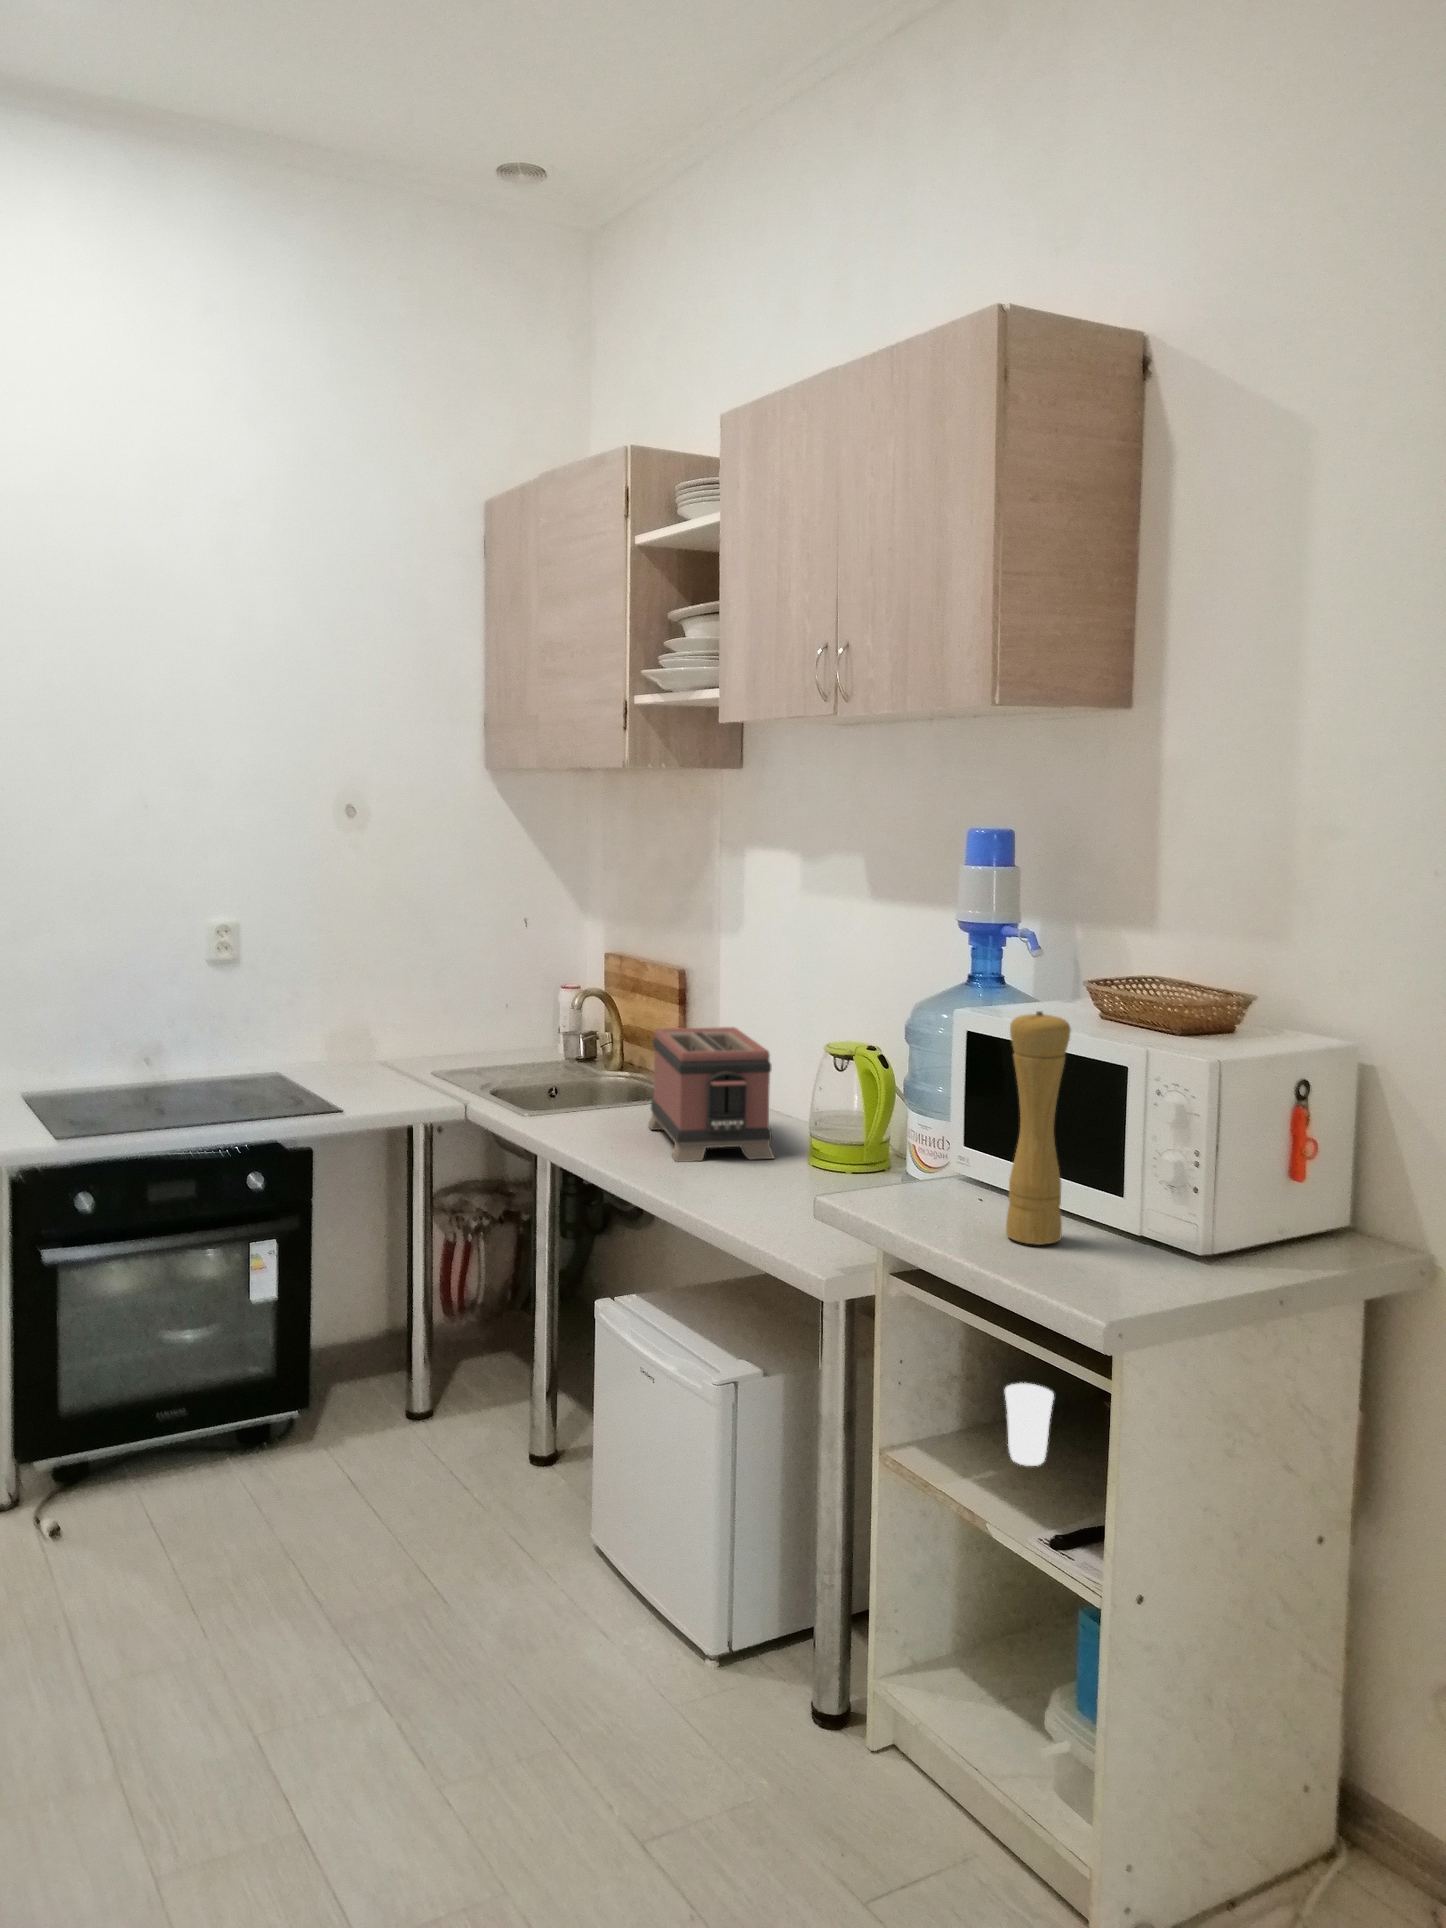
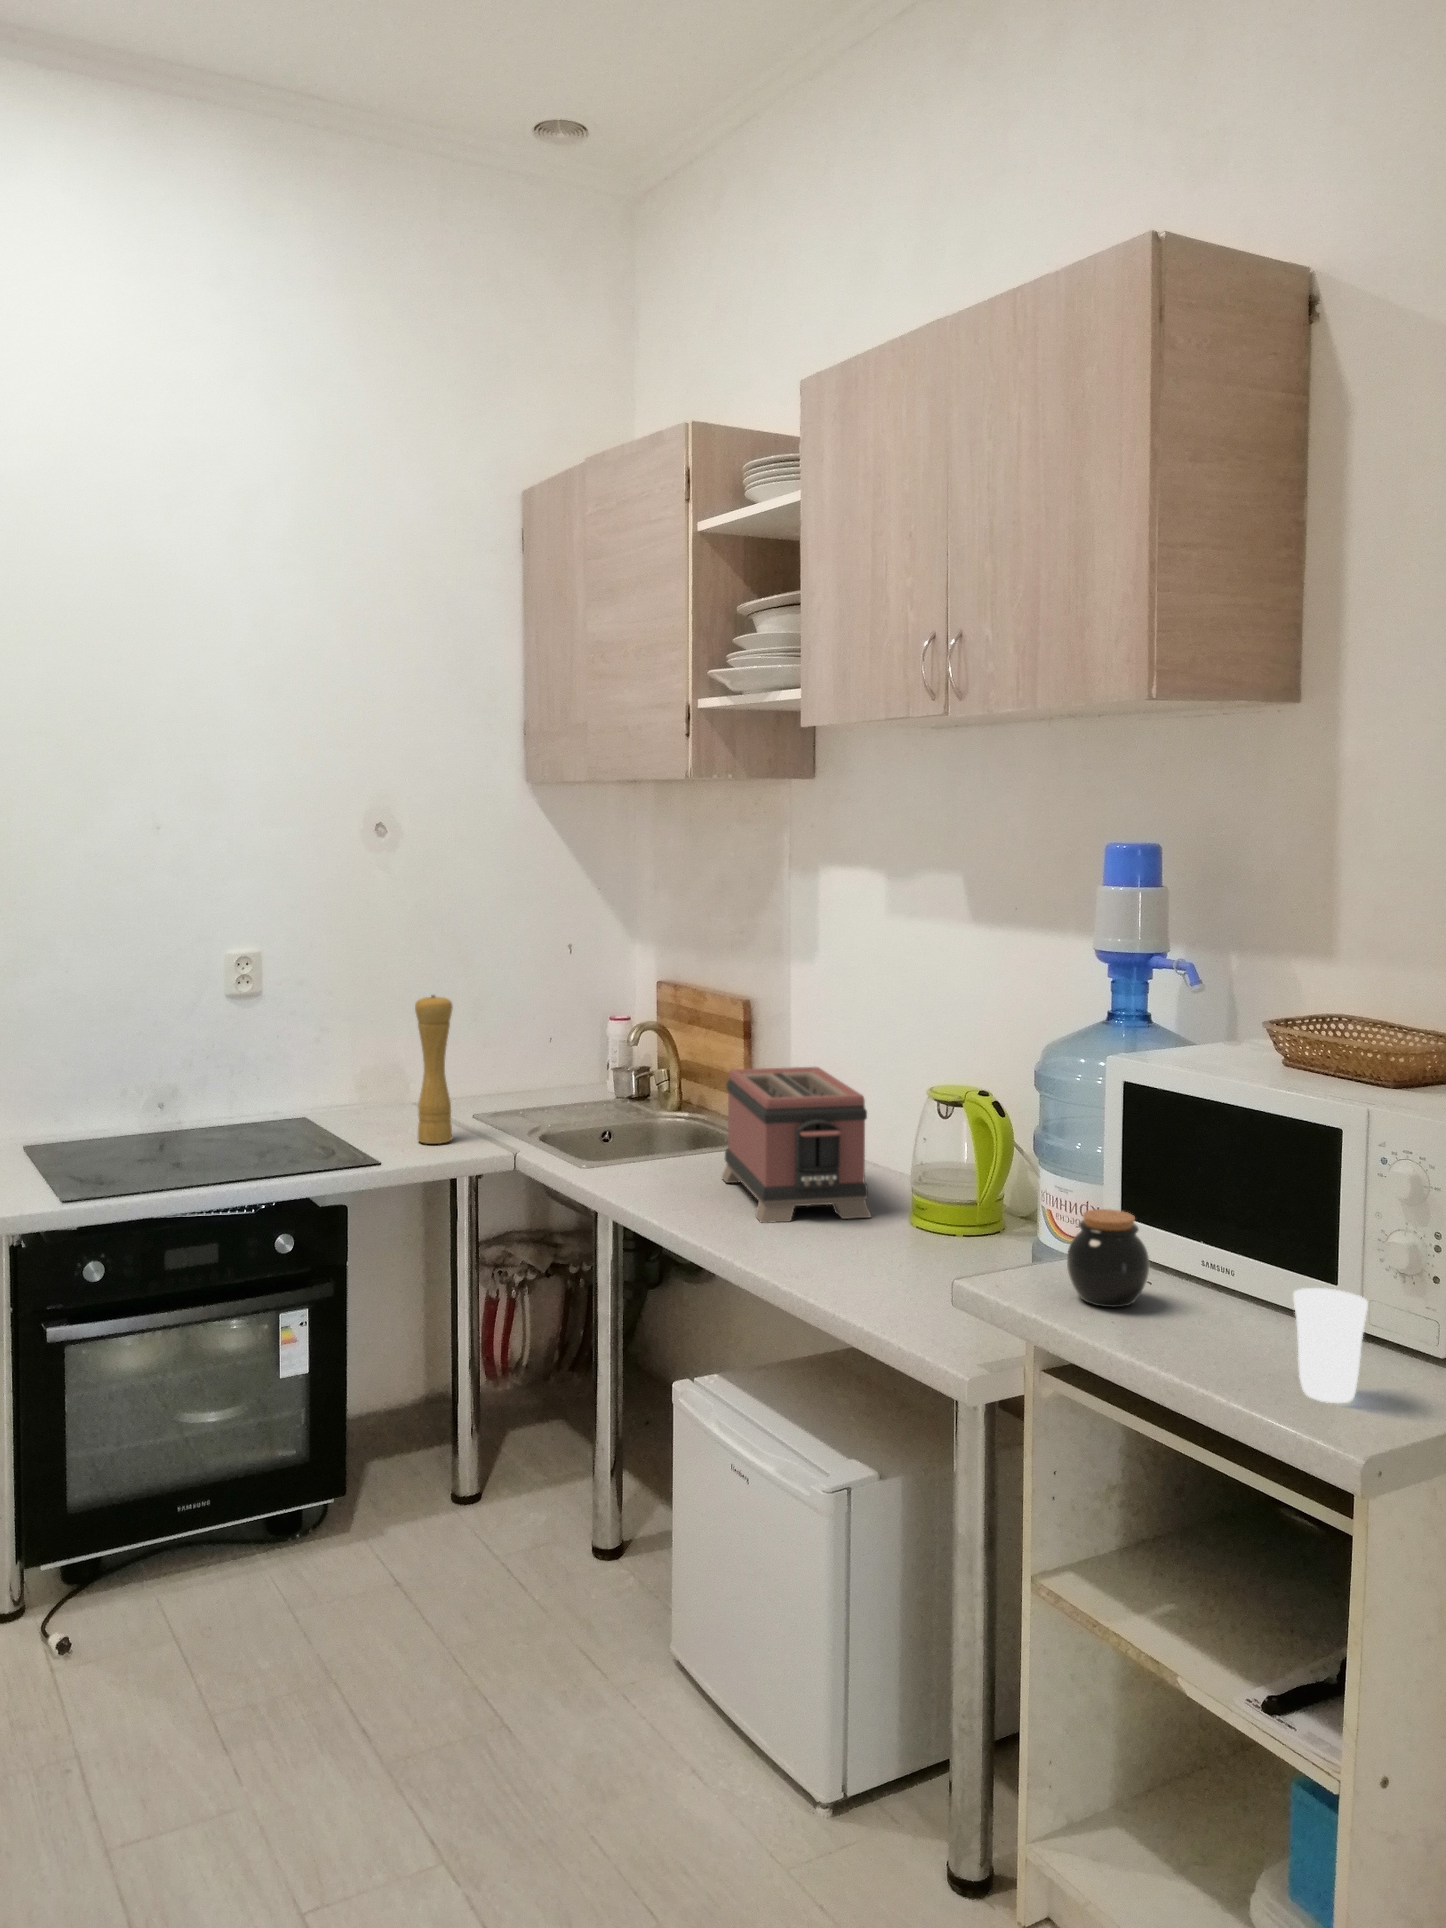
pepper mill: present [1006,1011,1071,1245] -> present [415,995,452,1144]
jar: none [907,1137,975,1218] -> present [1067,1209,1149,1307]
cup: present [1005,1383,1054,1466] -> present [1293,1288,1368,1403]

